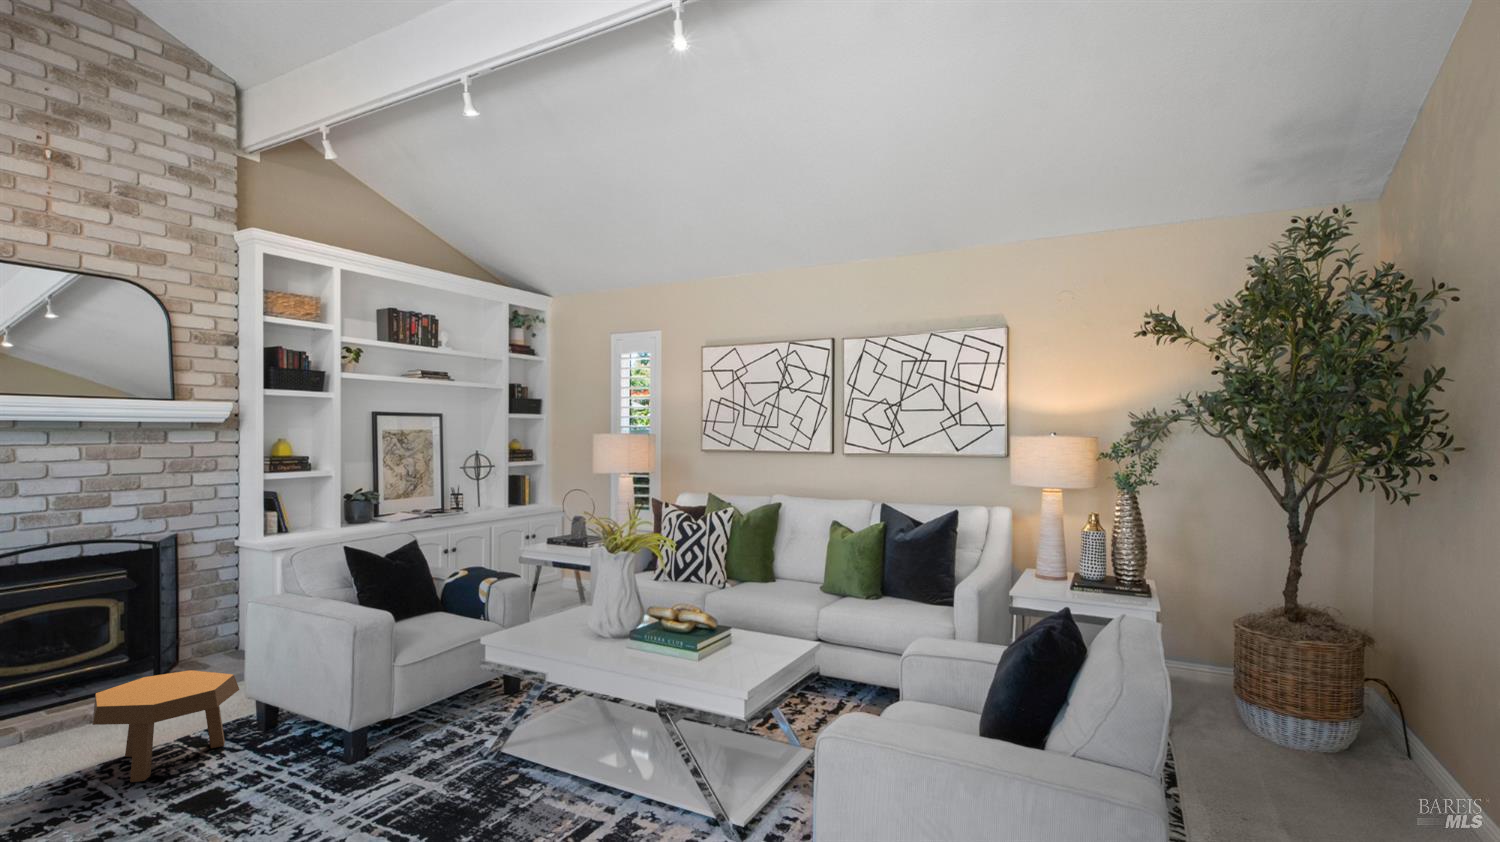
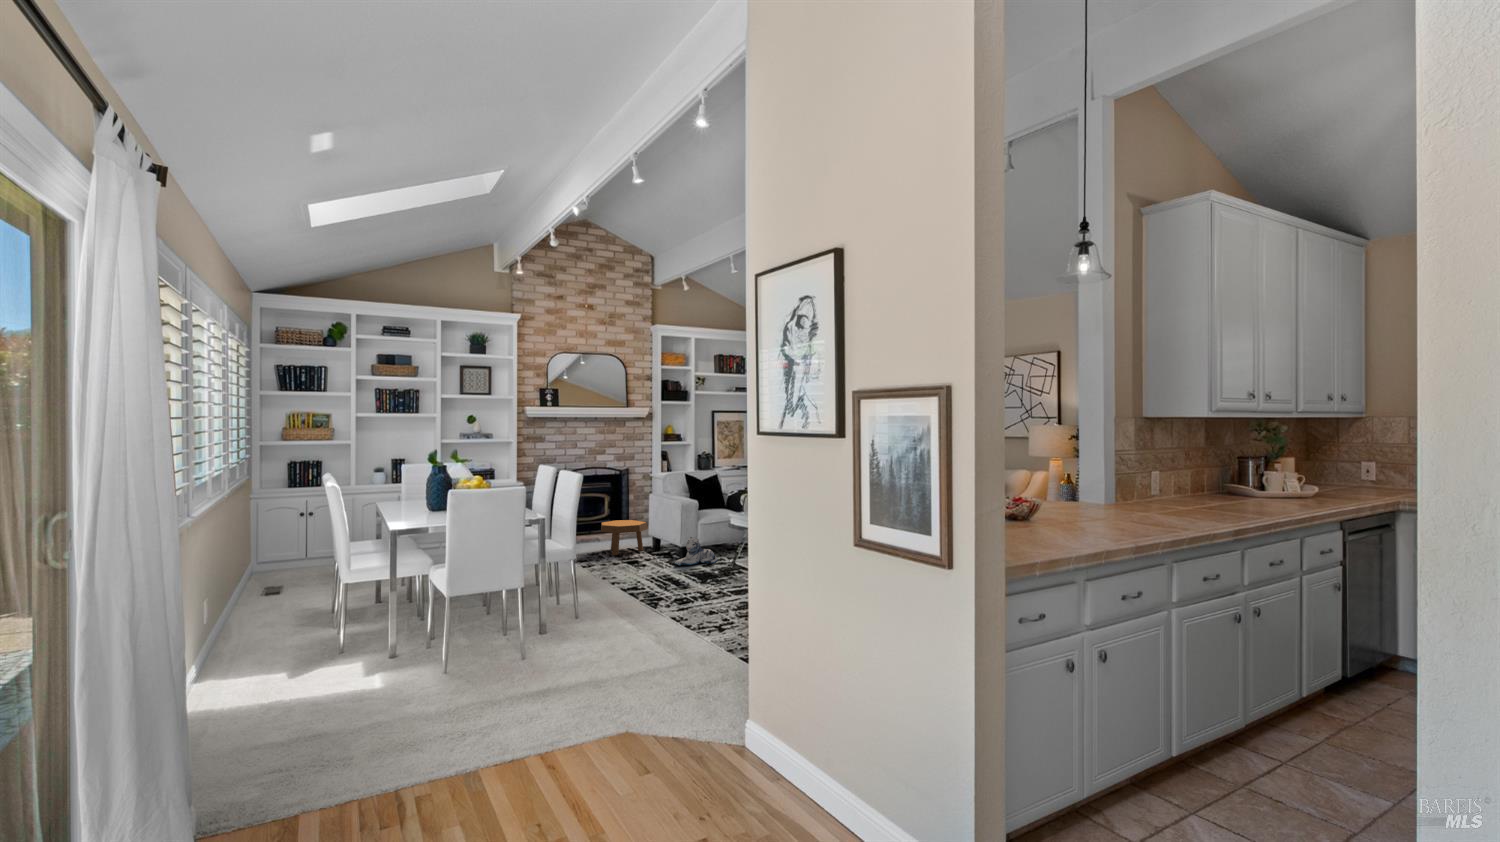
plush toy: none [329,713,438,796] -> present [675,537,718,566]

